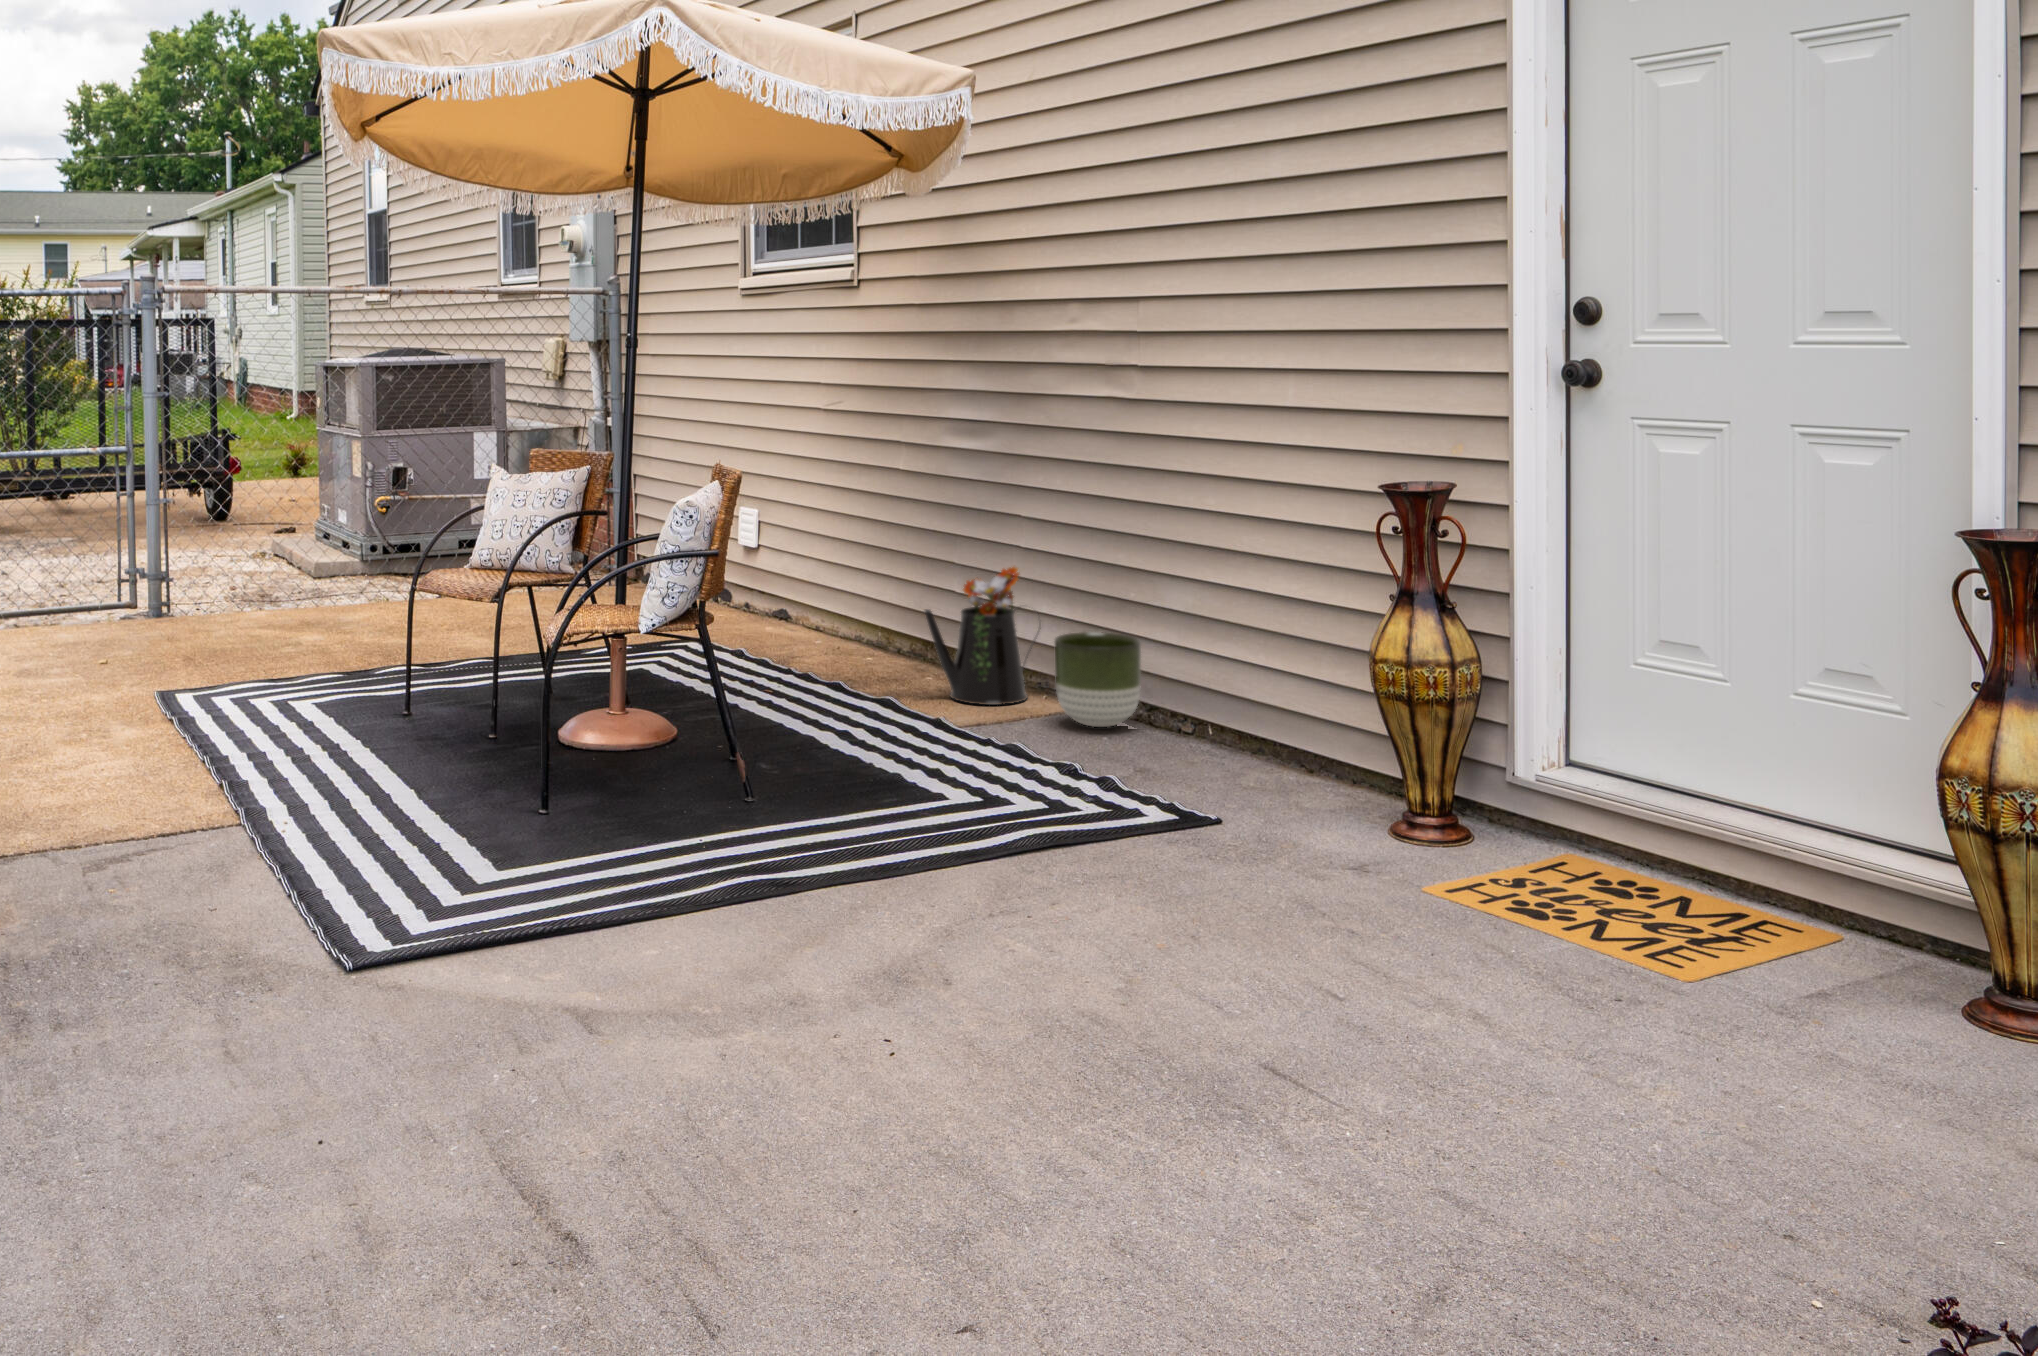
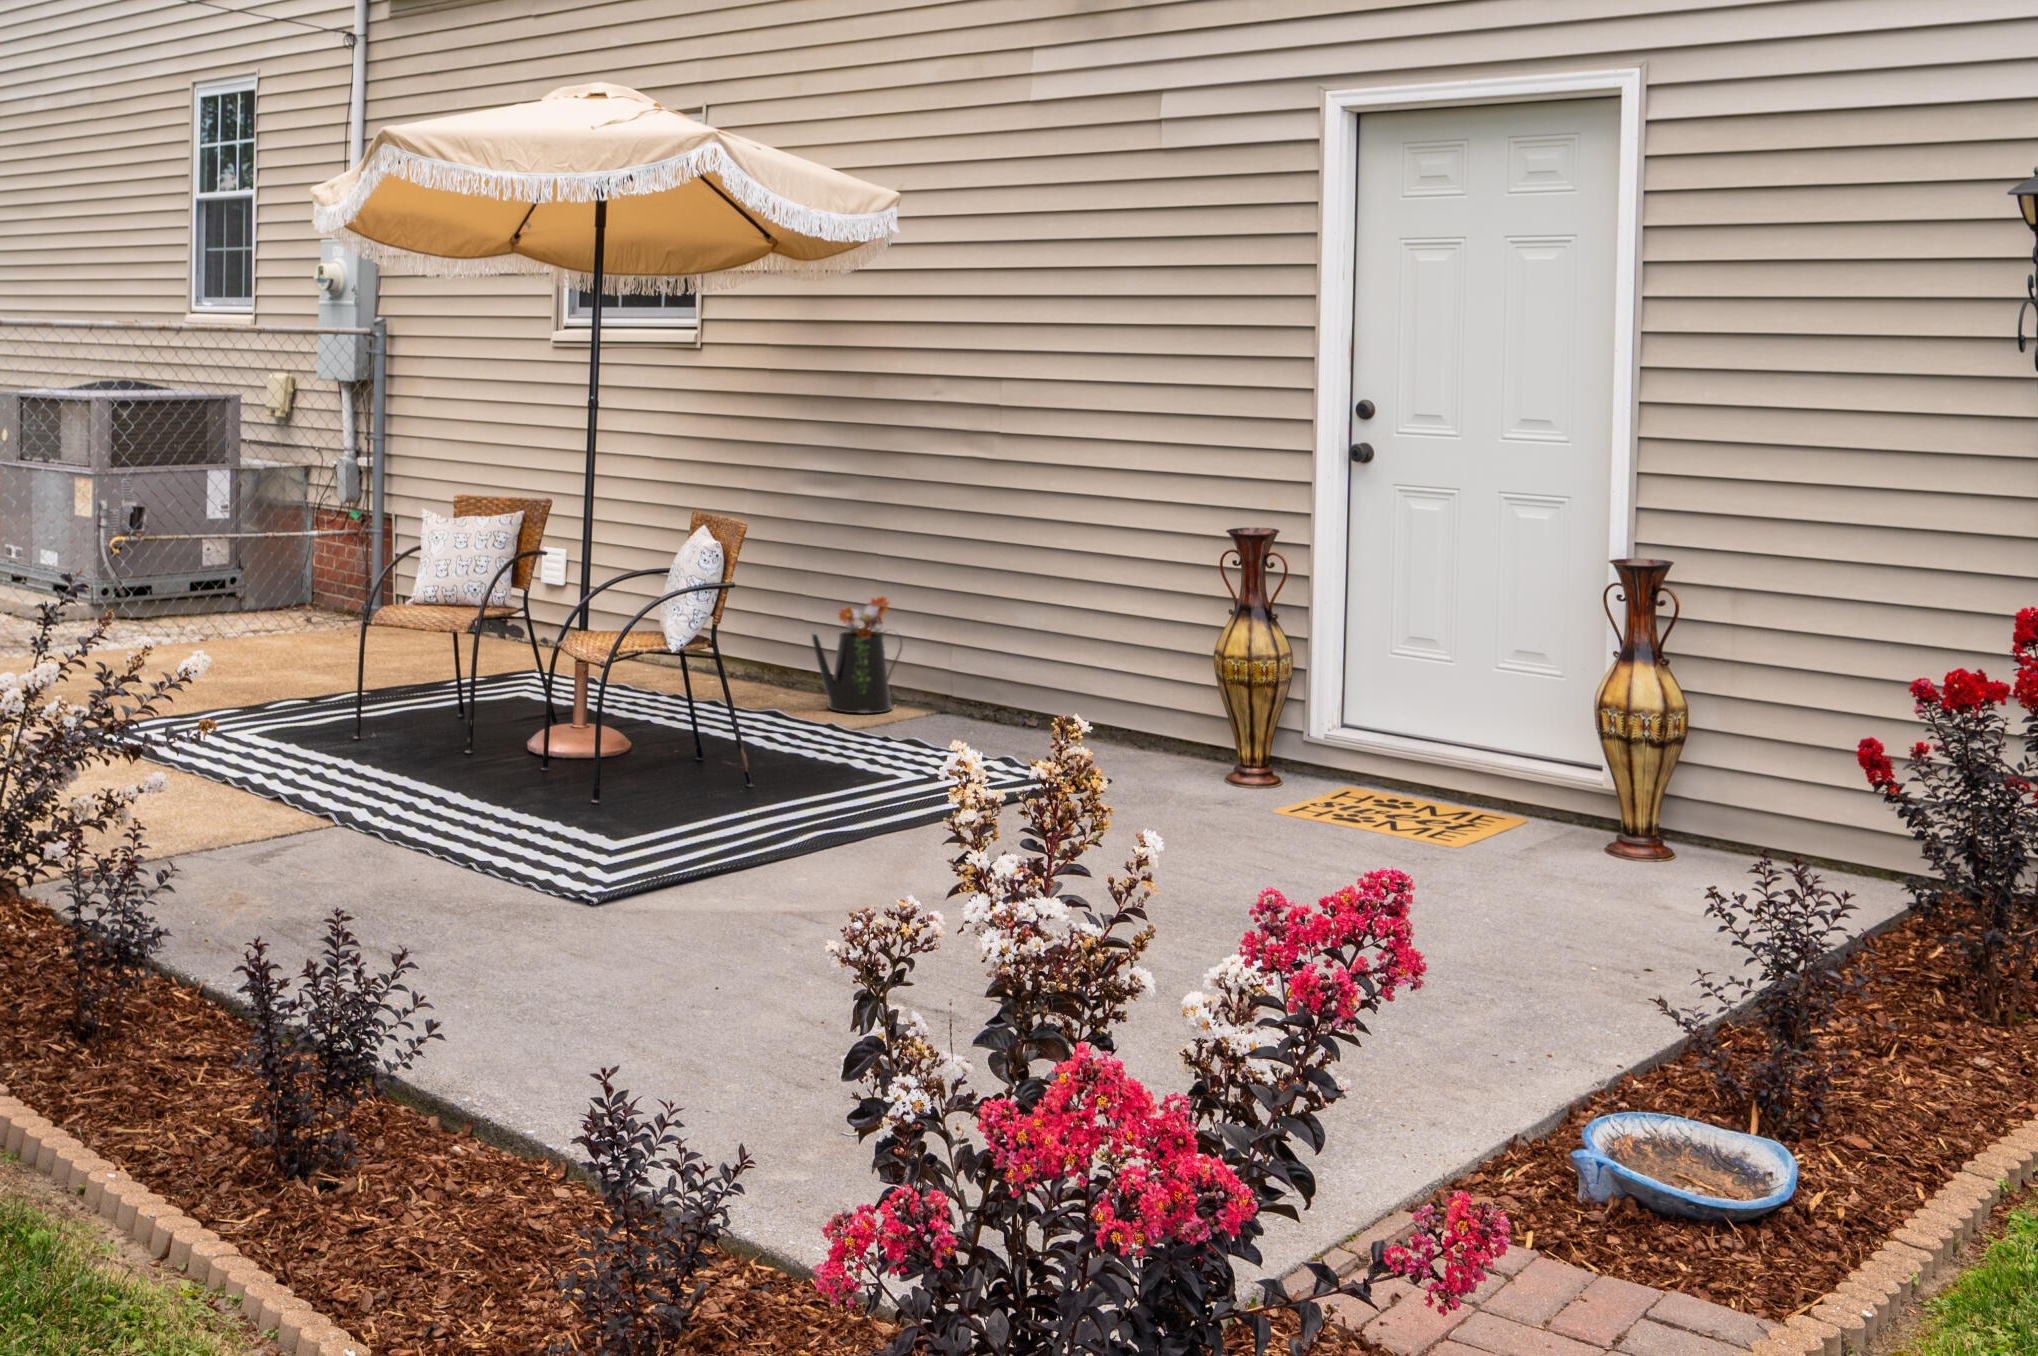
planter: present [1054,632,1141,727] -> none [933,650,1002,726]

